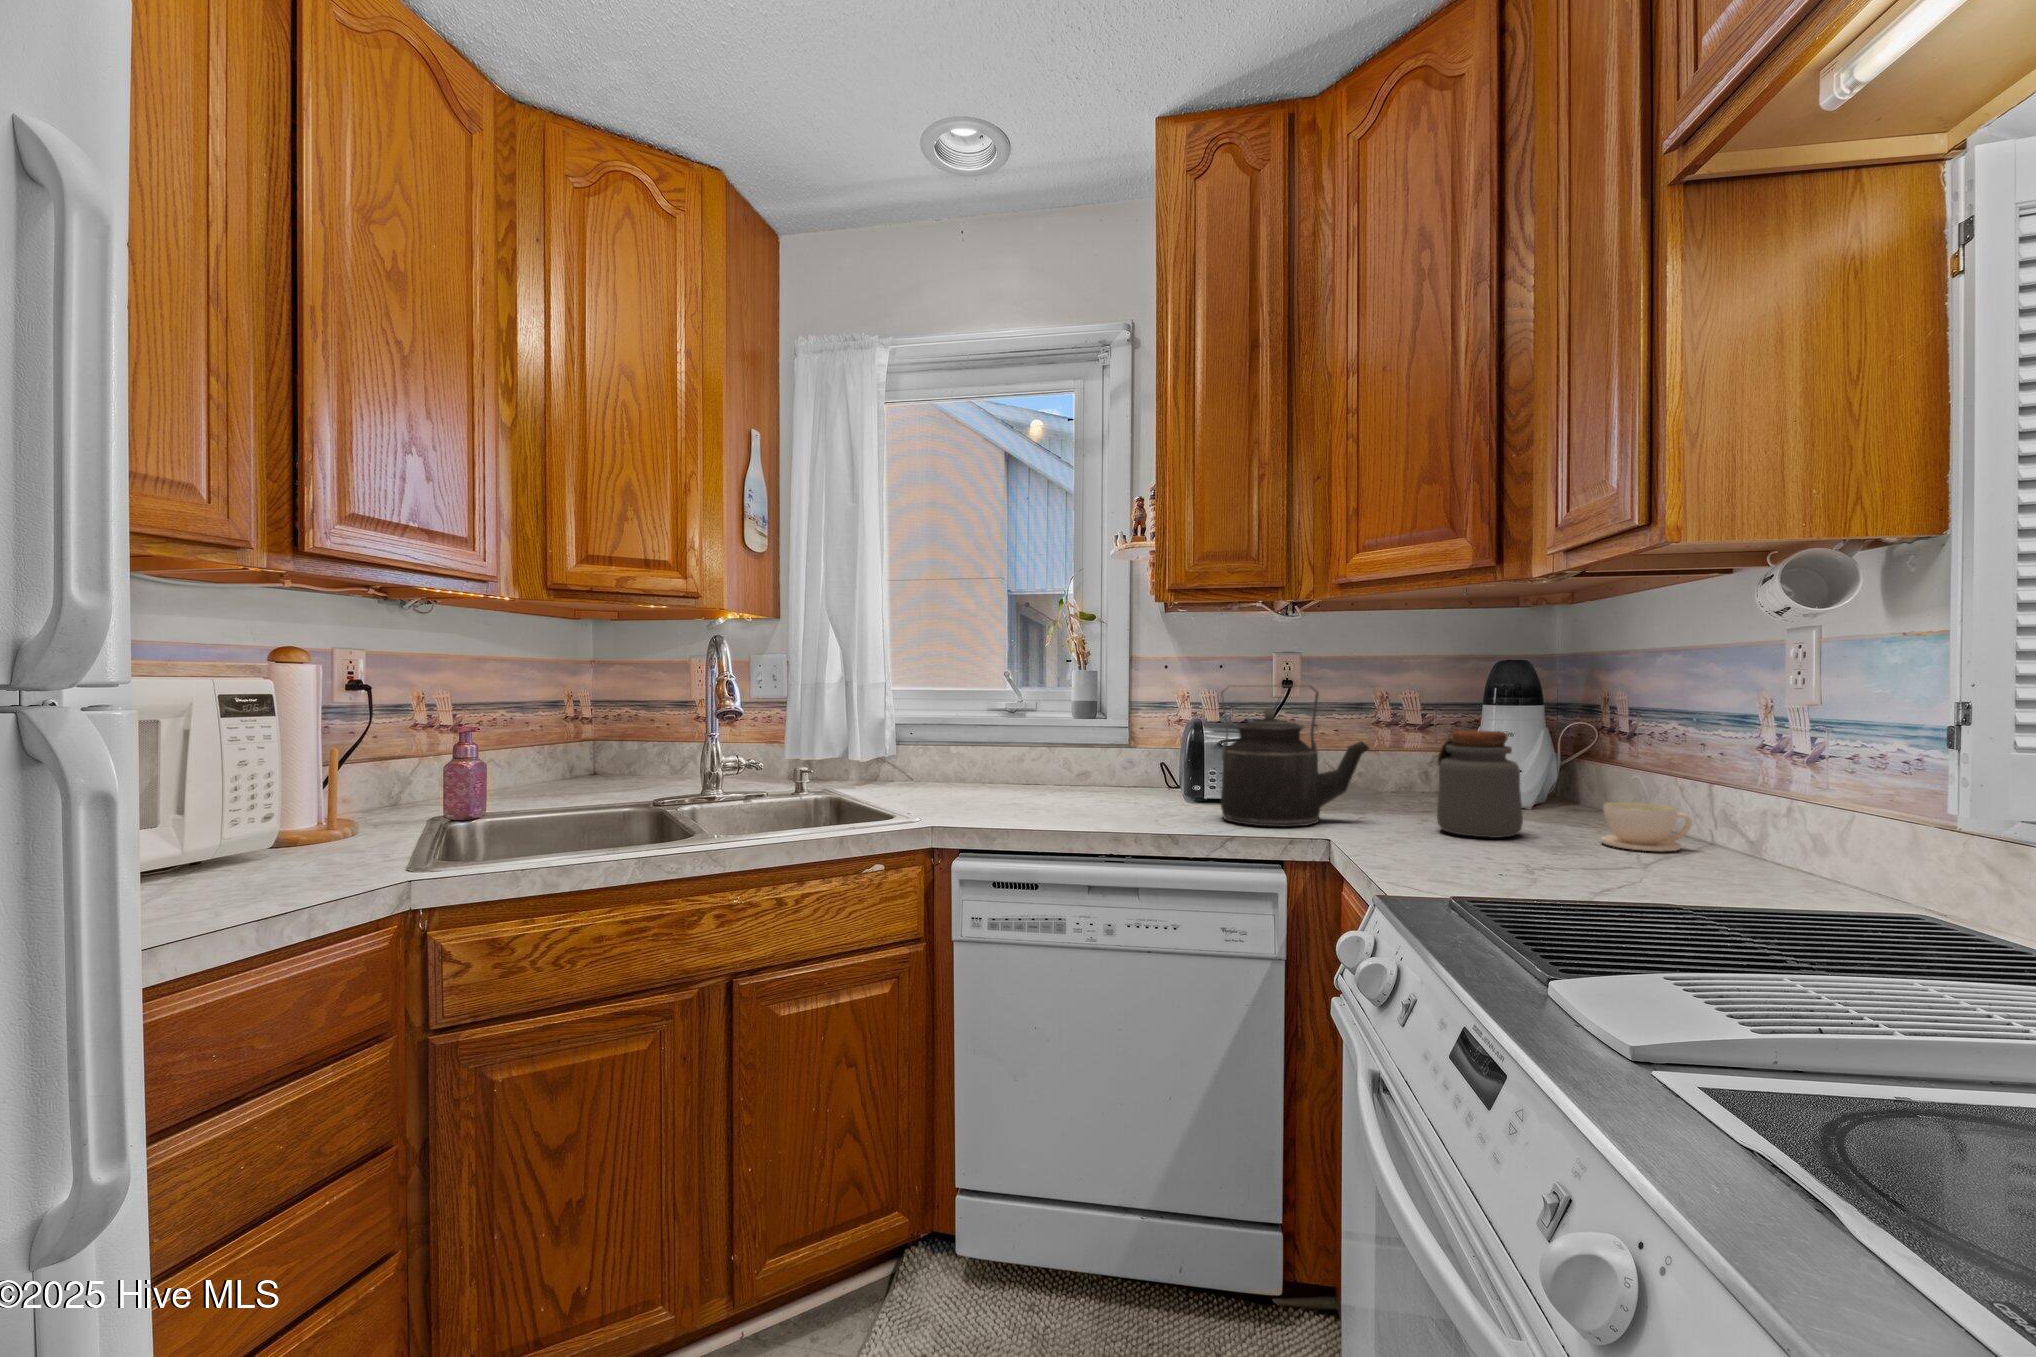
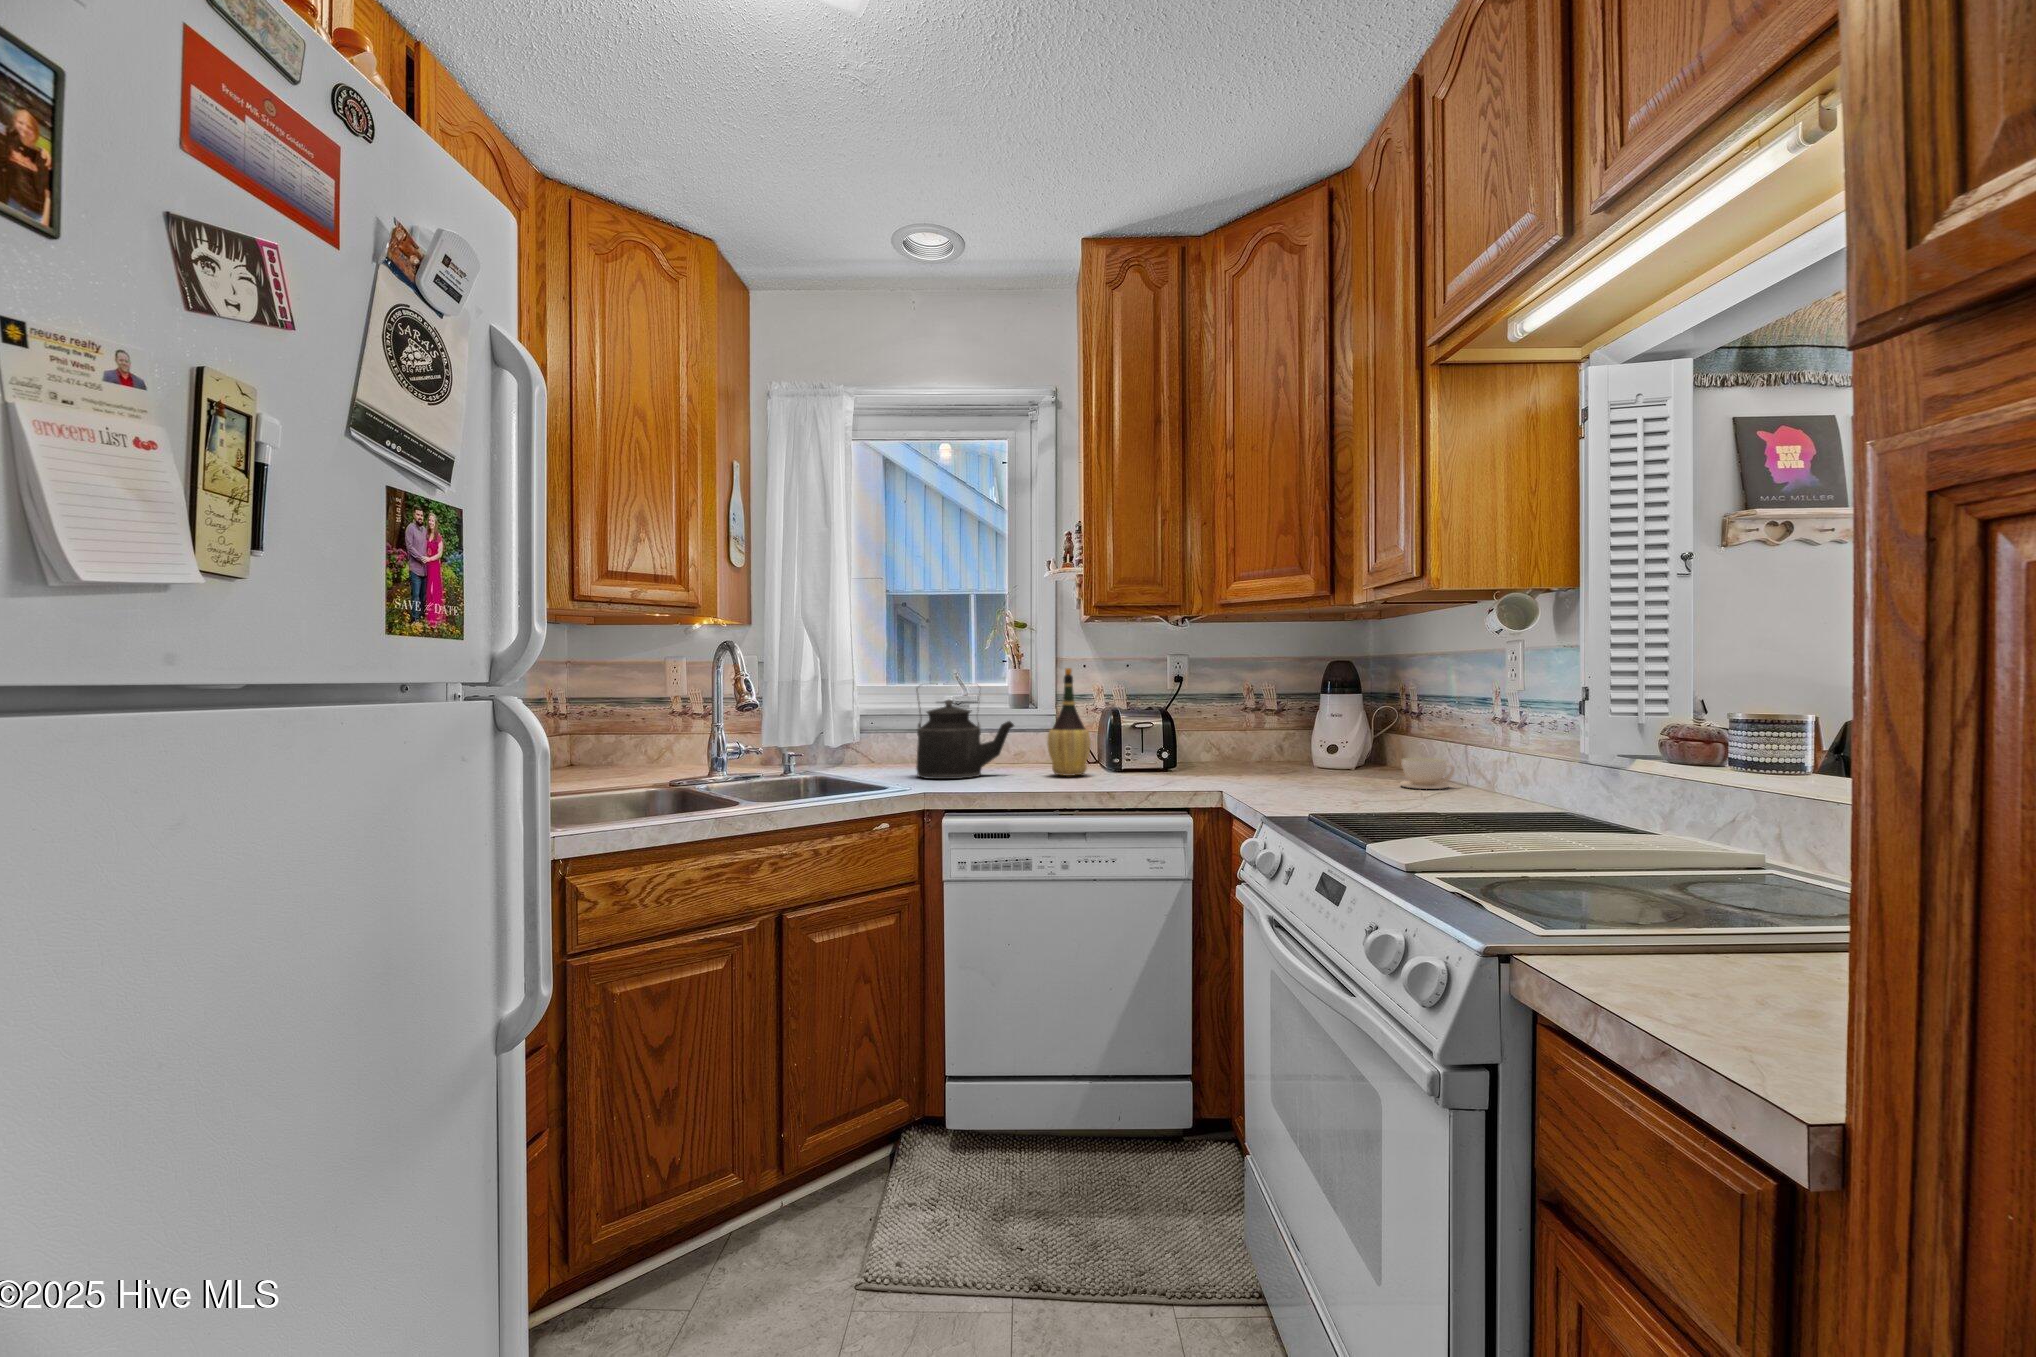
wine bottle: none [1109,669,1164,805] -> present [1047,668,1091,776]
kettle: present [1221,686,1369,827] -> present [916,684,1014,779]
jar: present [1437,730,1523,838] -> none [1294,711,1351,786]

